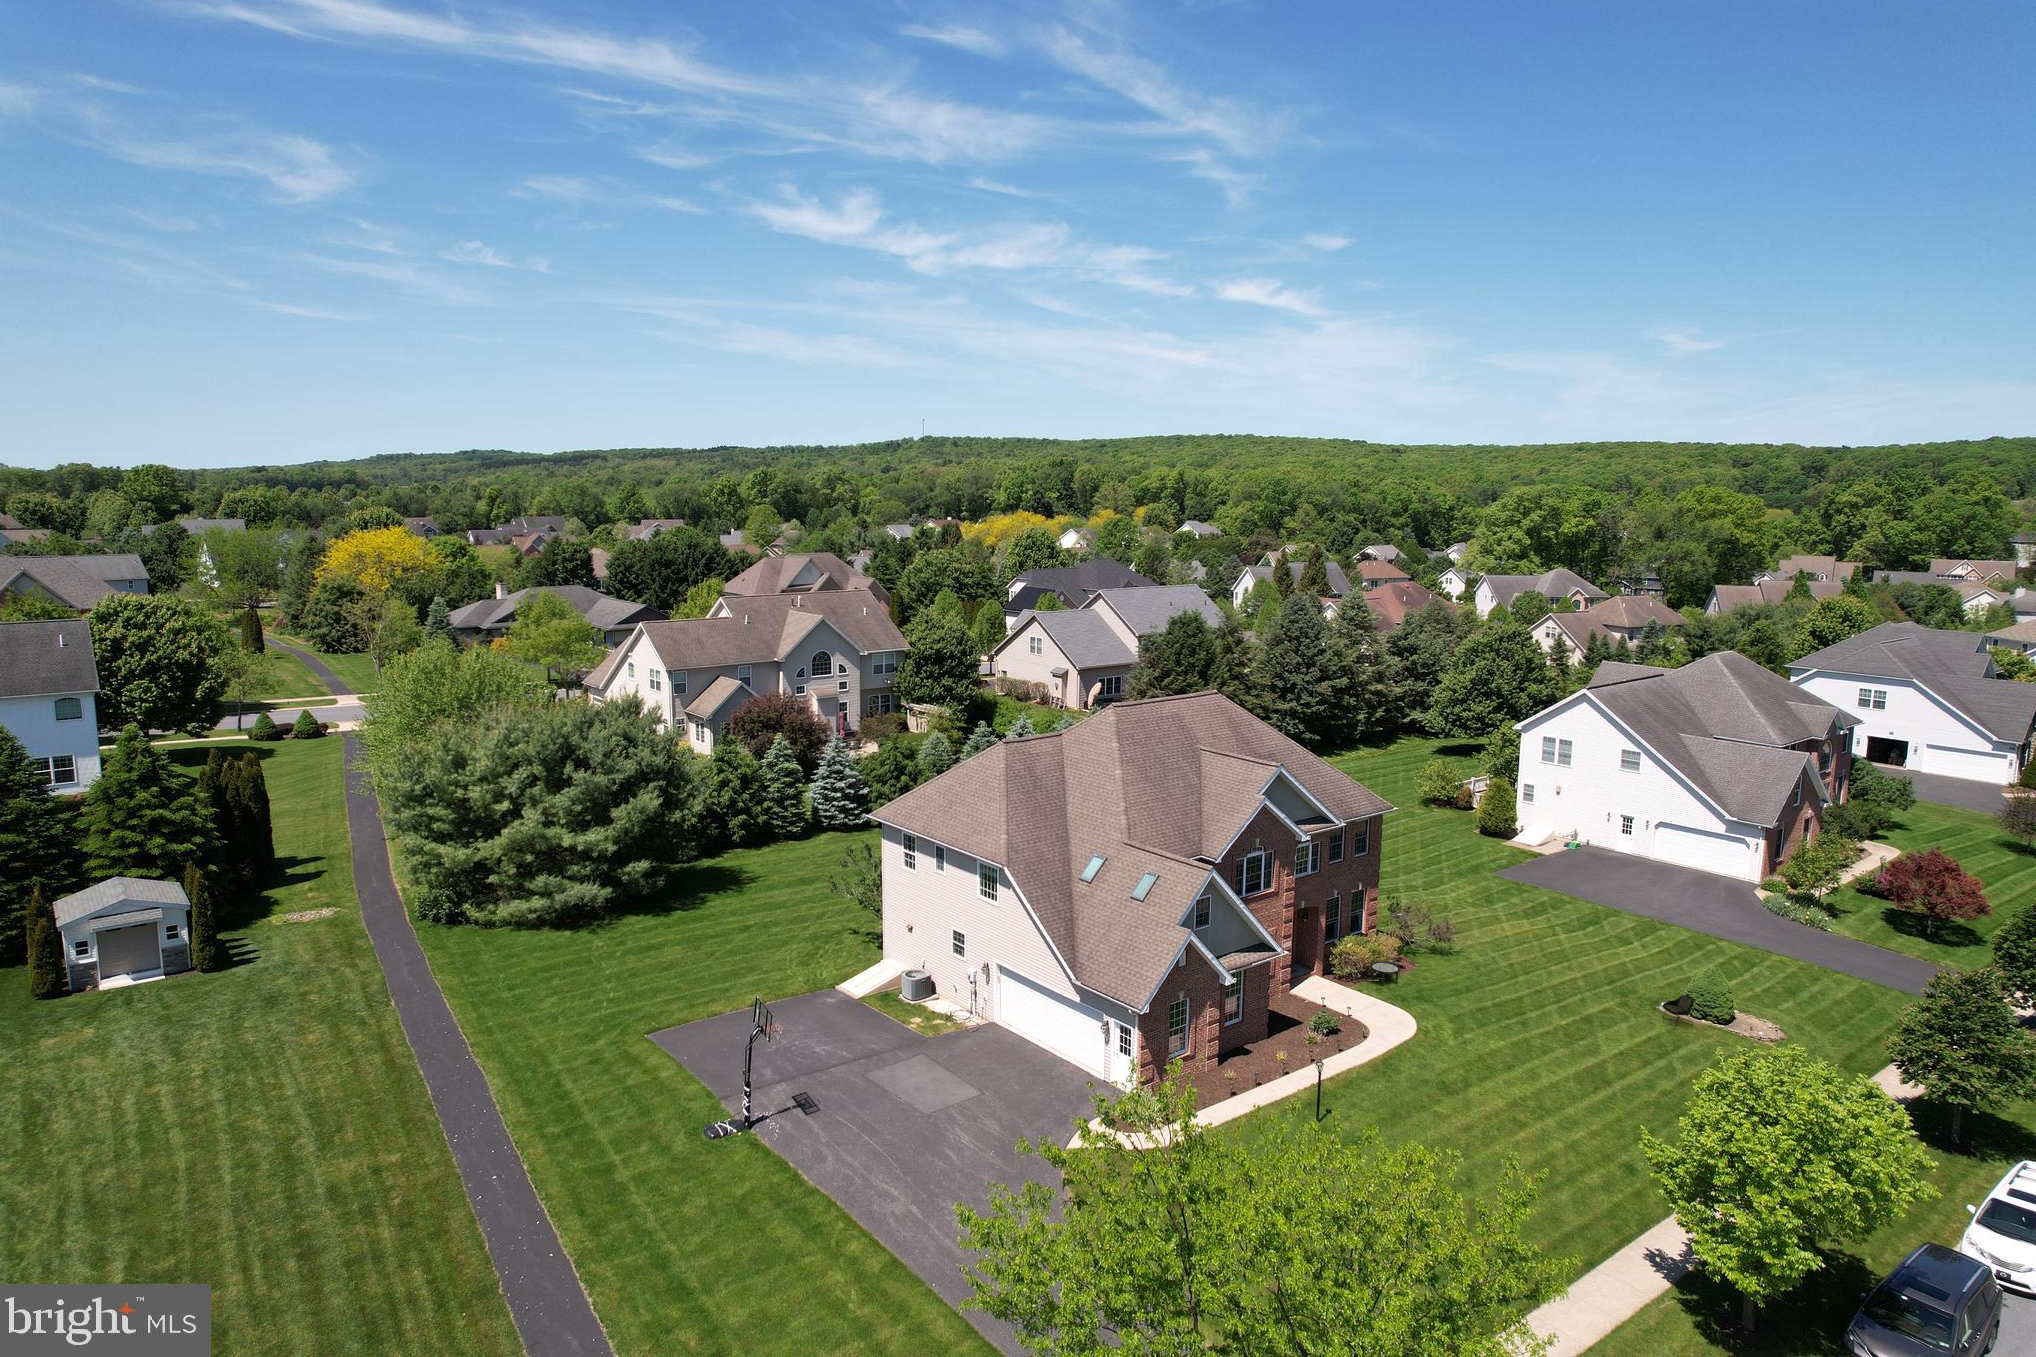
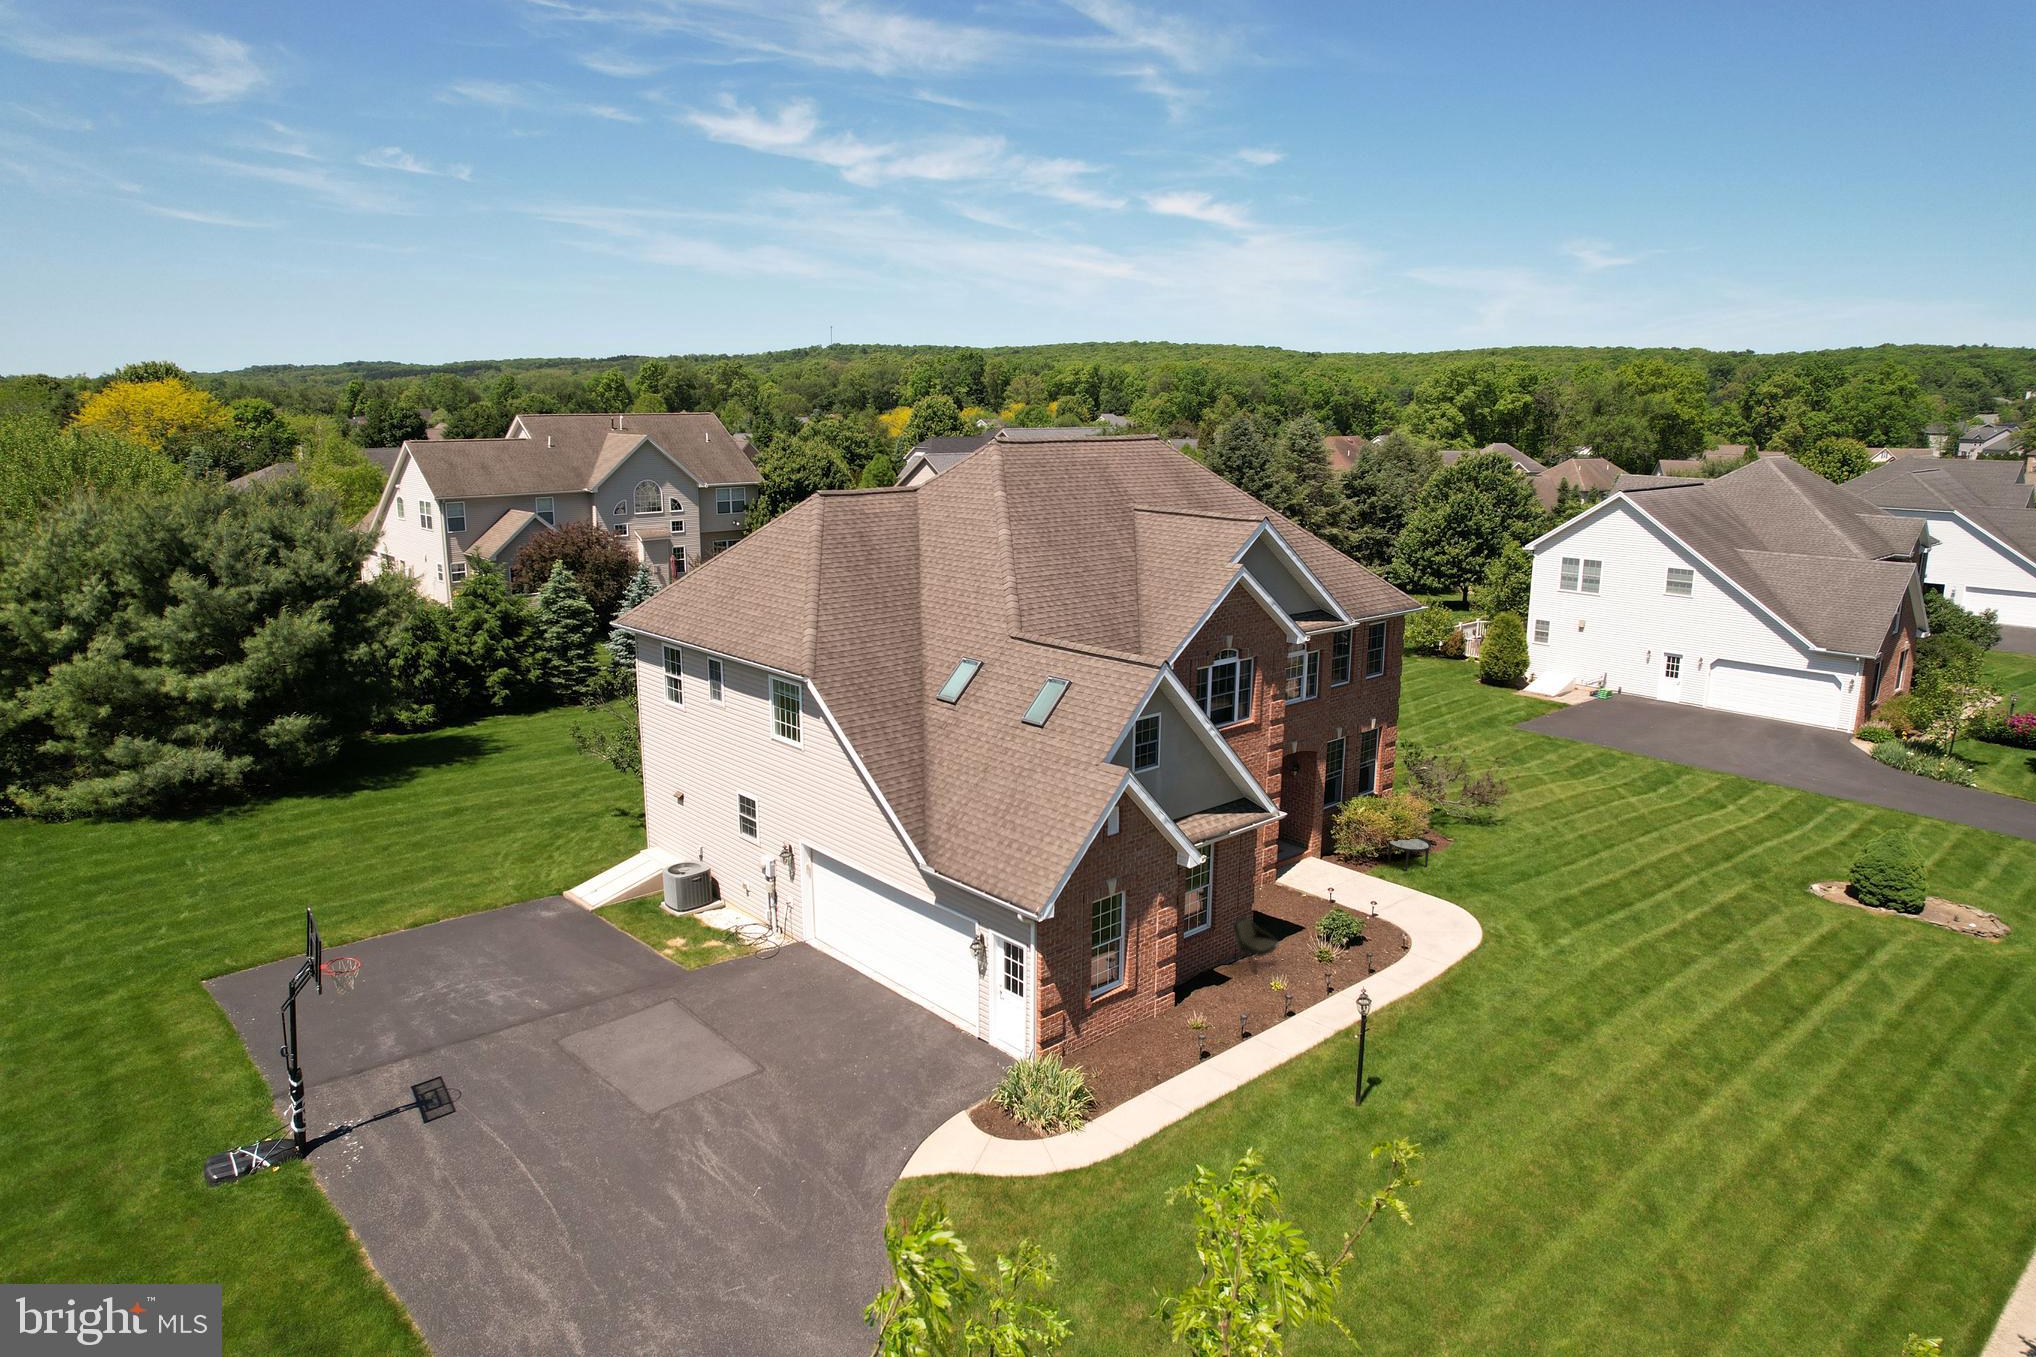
lounge chair: present [1662,995,1694,1026] -> present [1233,917,1278,970]

